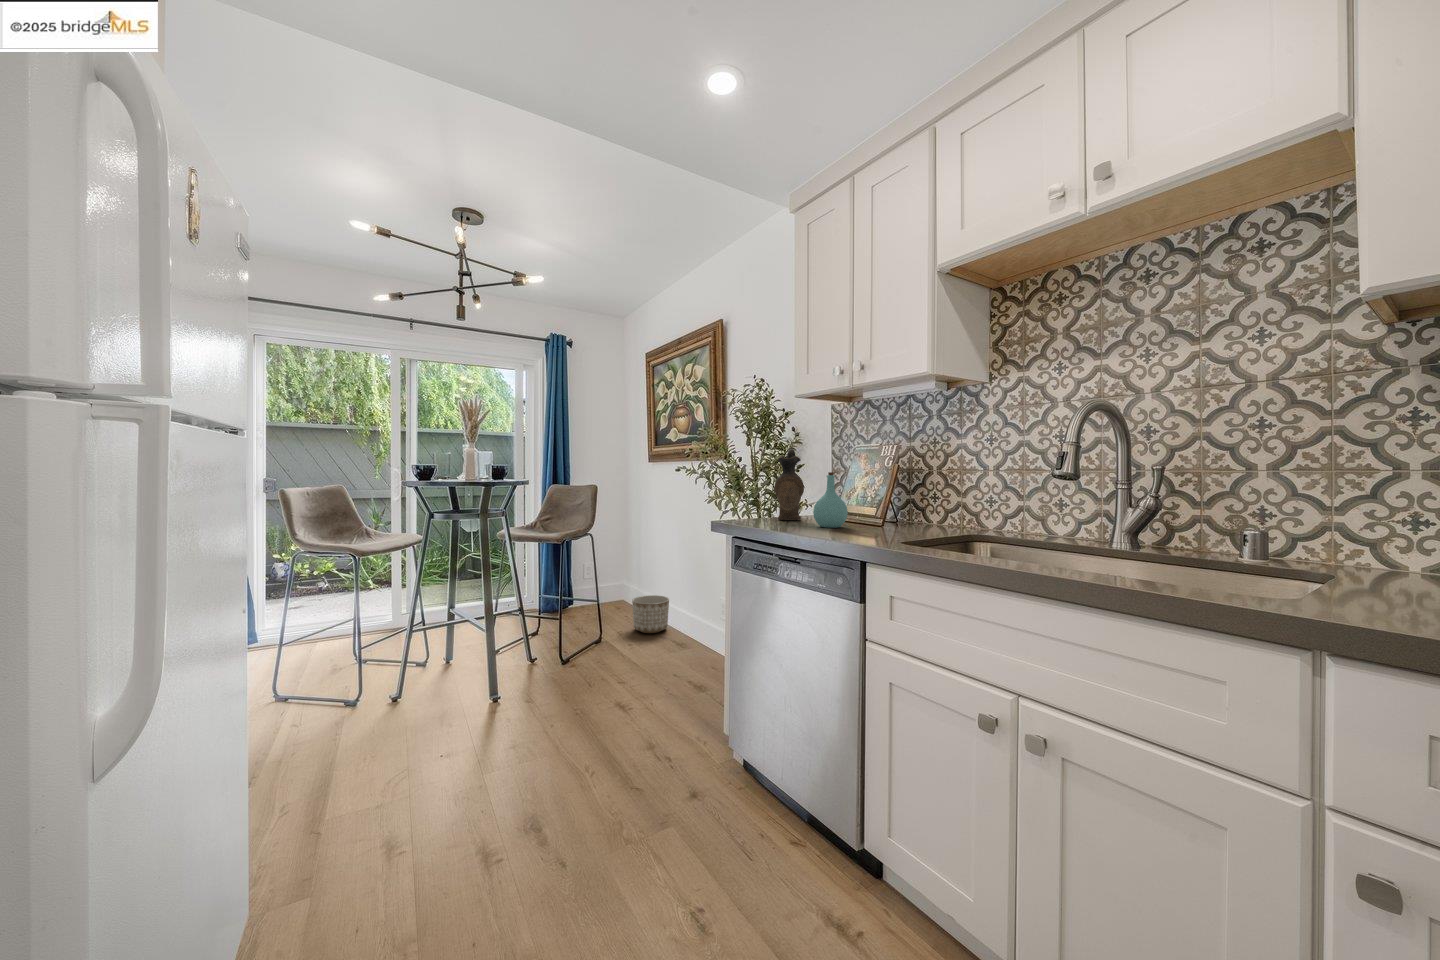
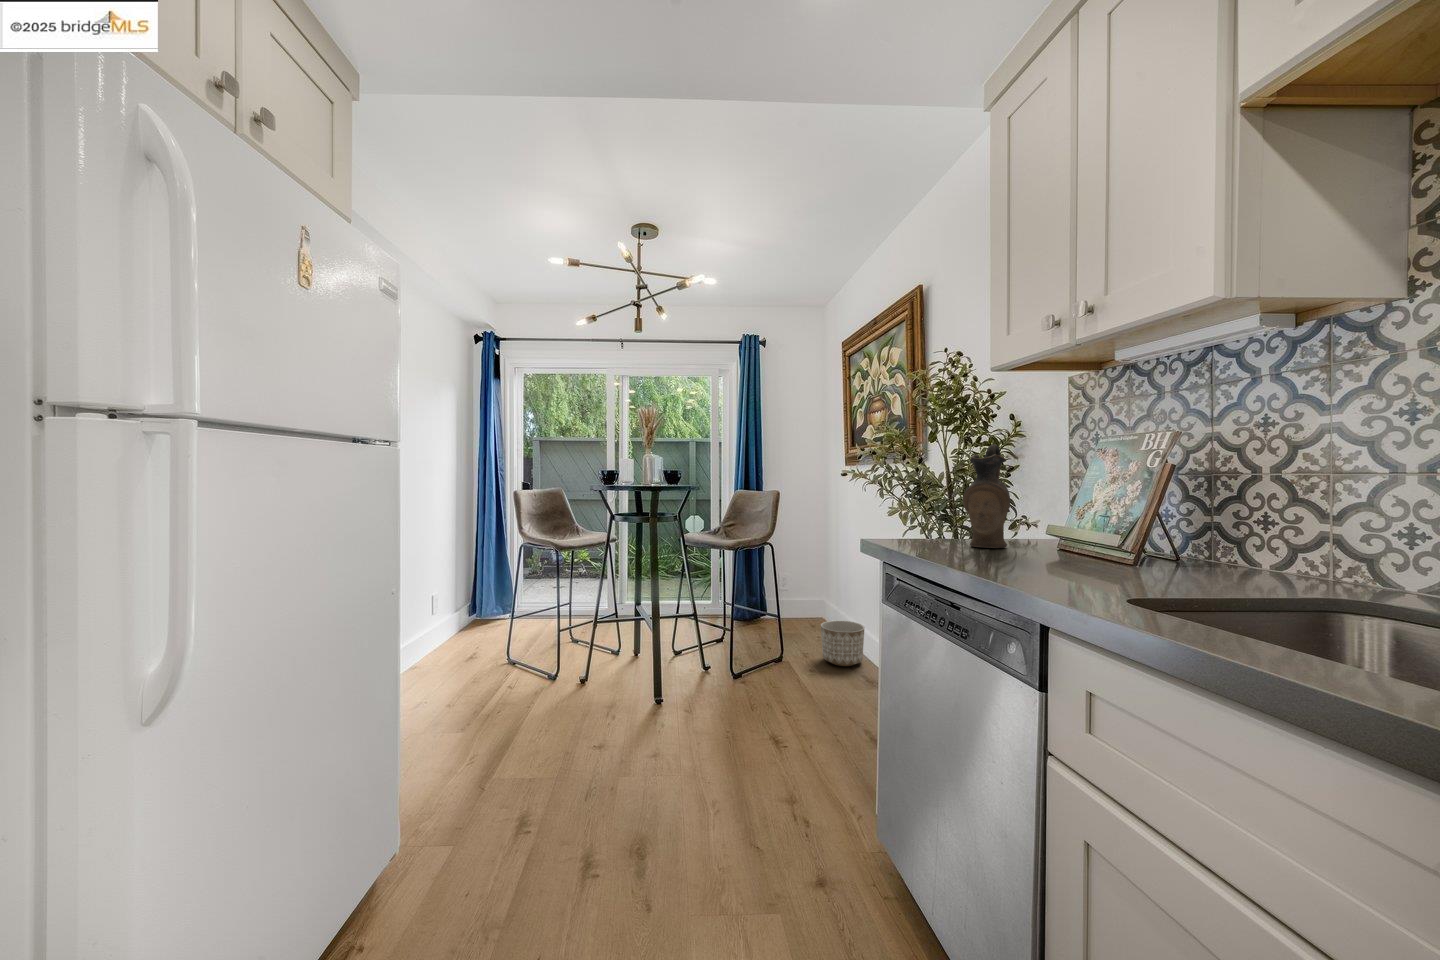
bottle: present [813,472,848,528] -> none [1014,478,1077,566]

